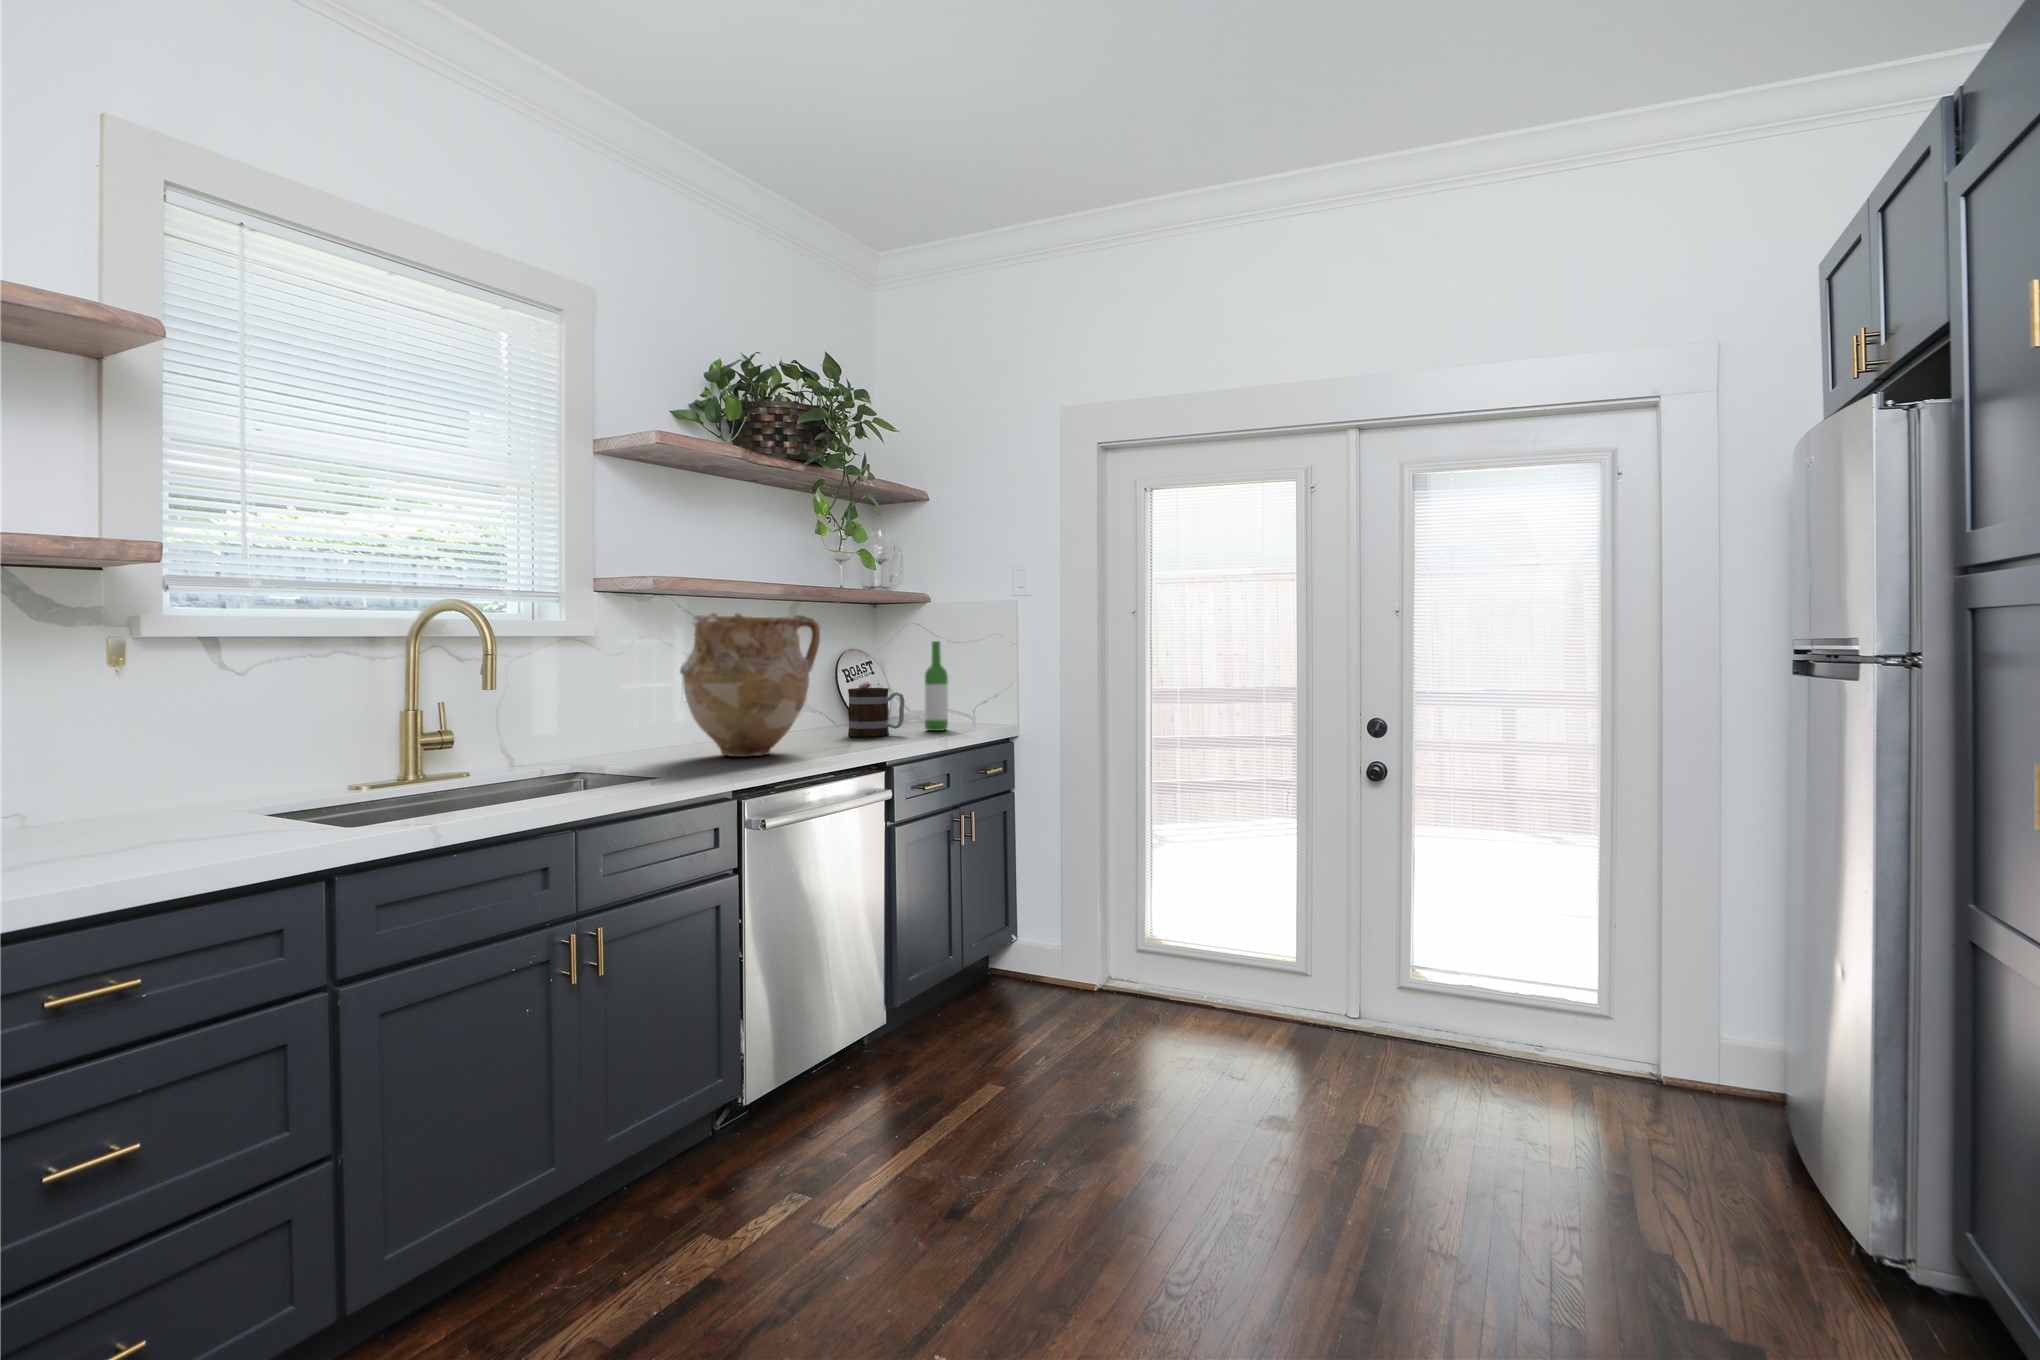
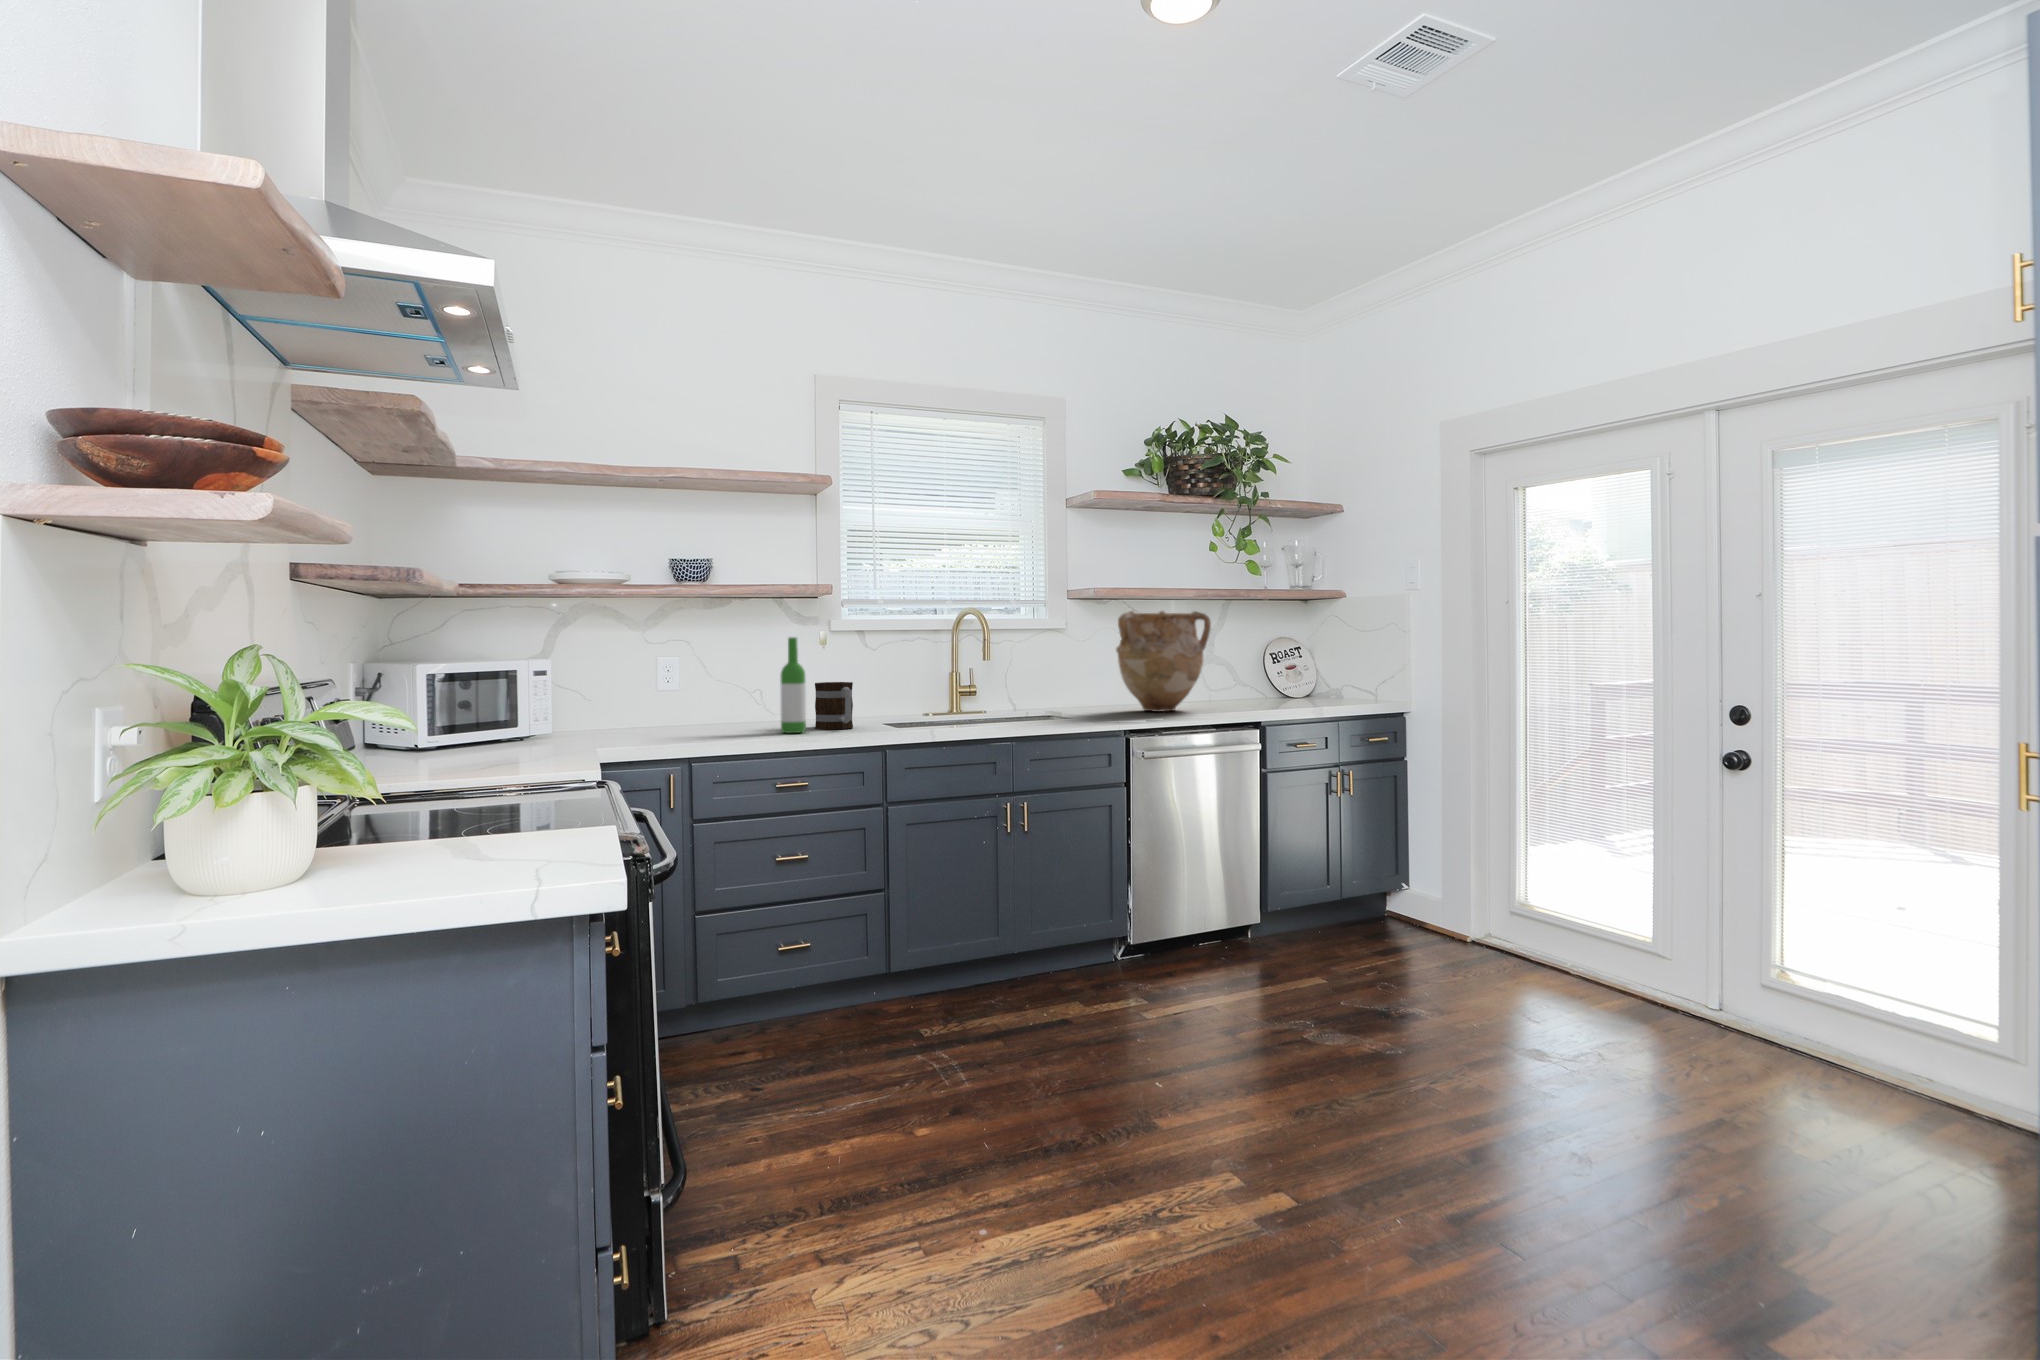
wine bottle: present [925,641,948,731] -> present [781,637,806,733]
mug: present [848,688,905,737] -> present [815,682,853,729]

